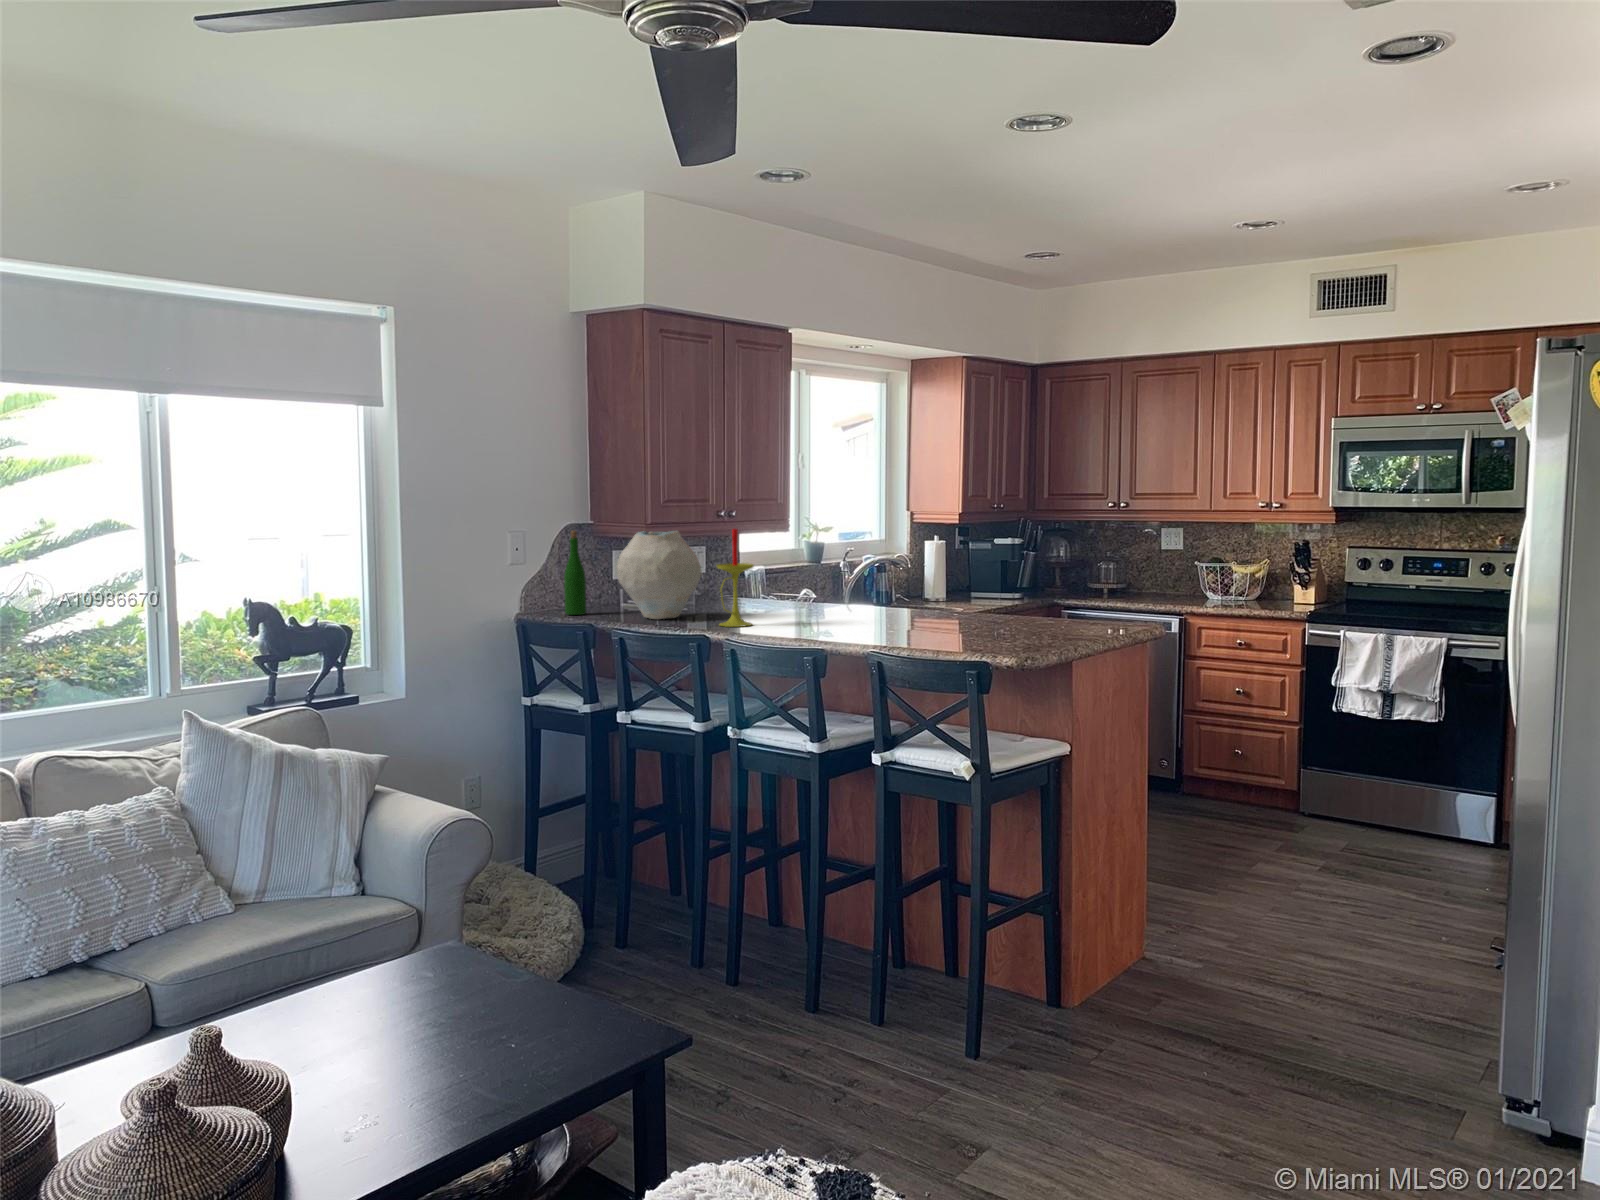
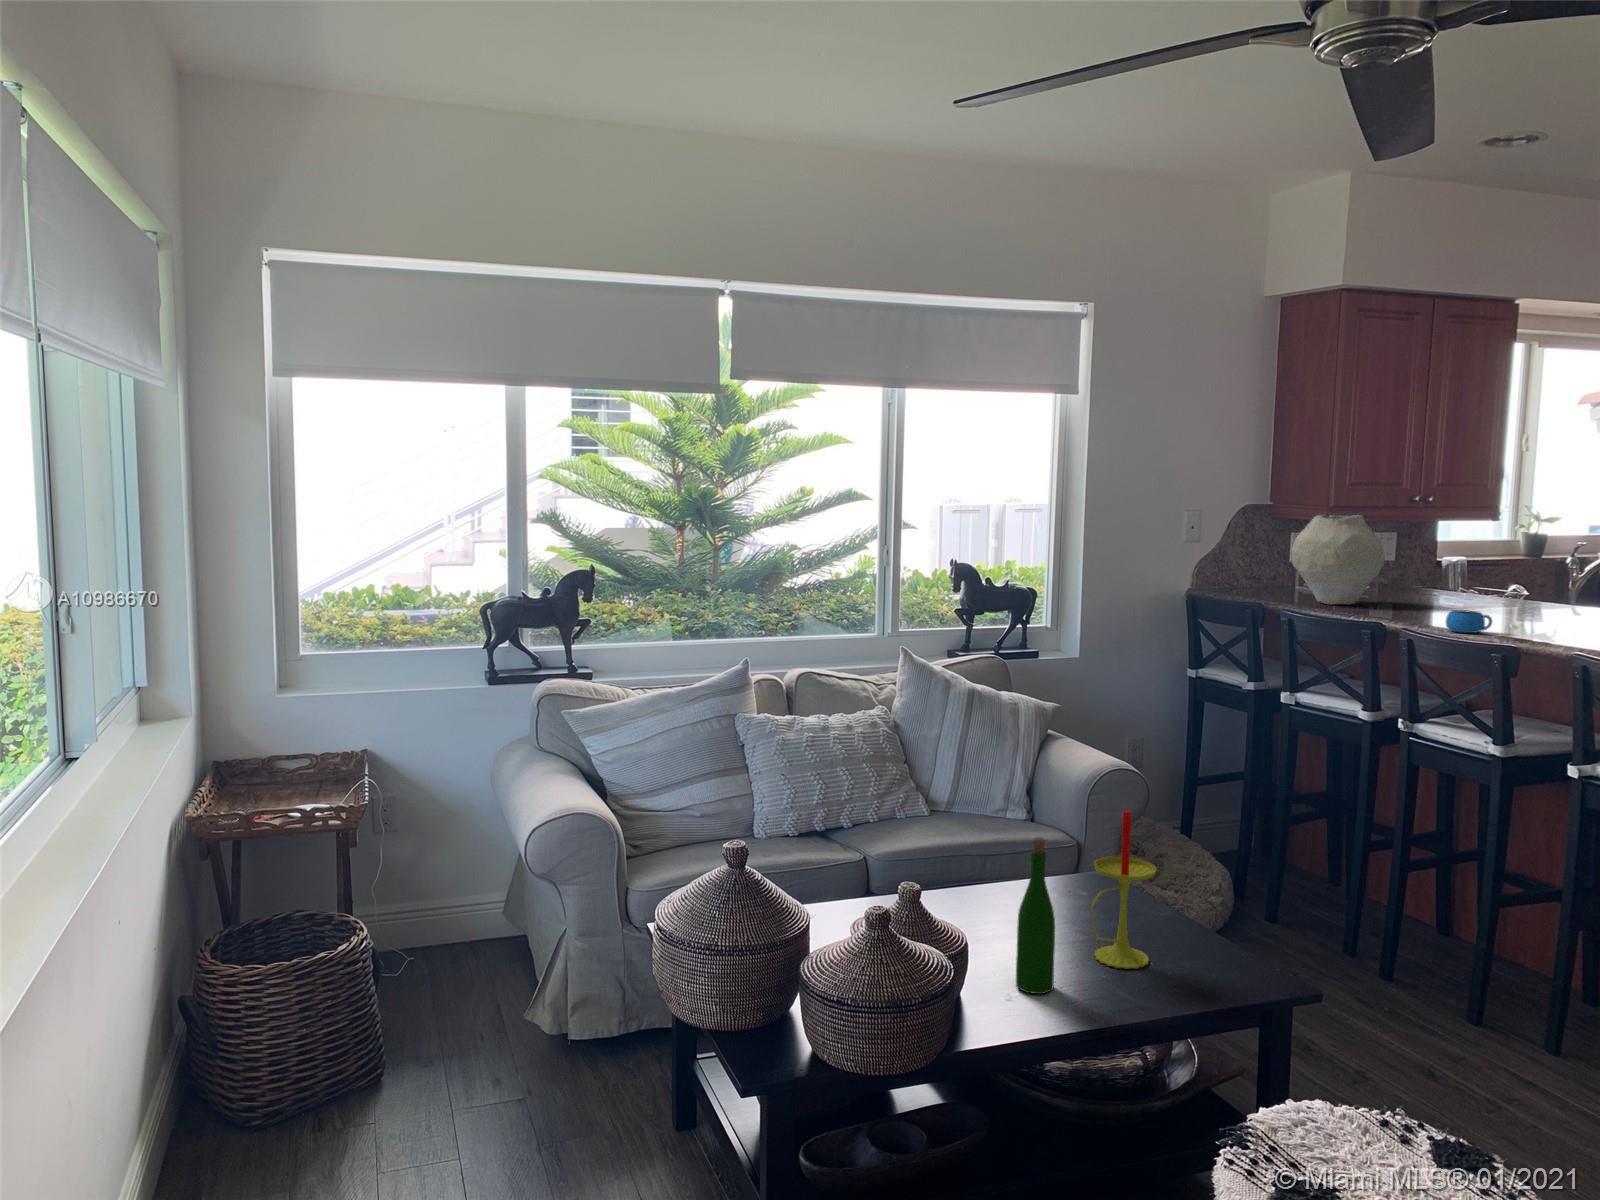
candle: present [717,529,754,627] -> present [1090,810,1156,969]
wine bottle: present [564,531,586,615] -> present [1016,837,1055,994]
mug: none [762,618,800,639] -> present [1446,610,1492,633]

